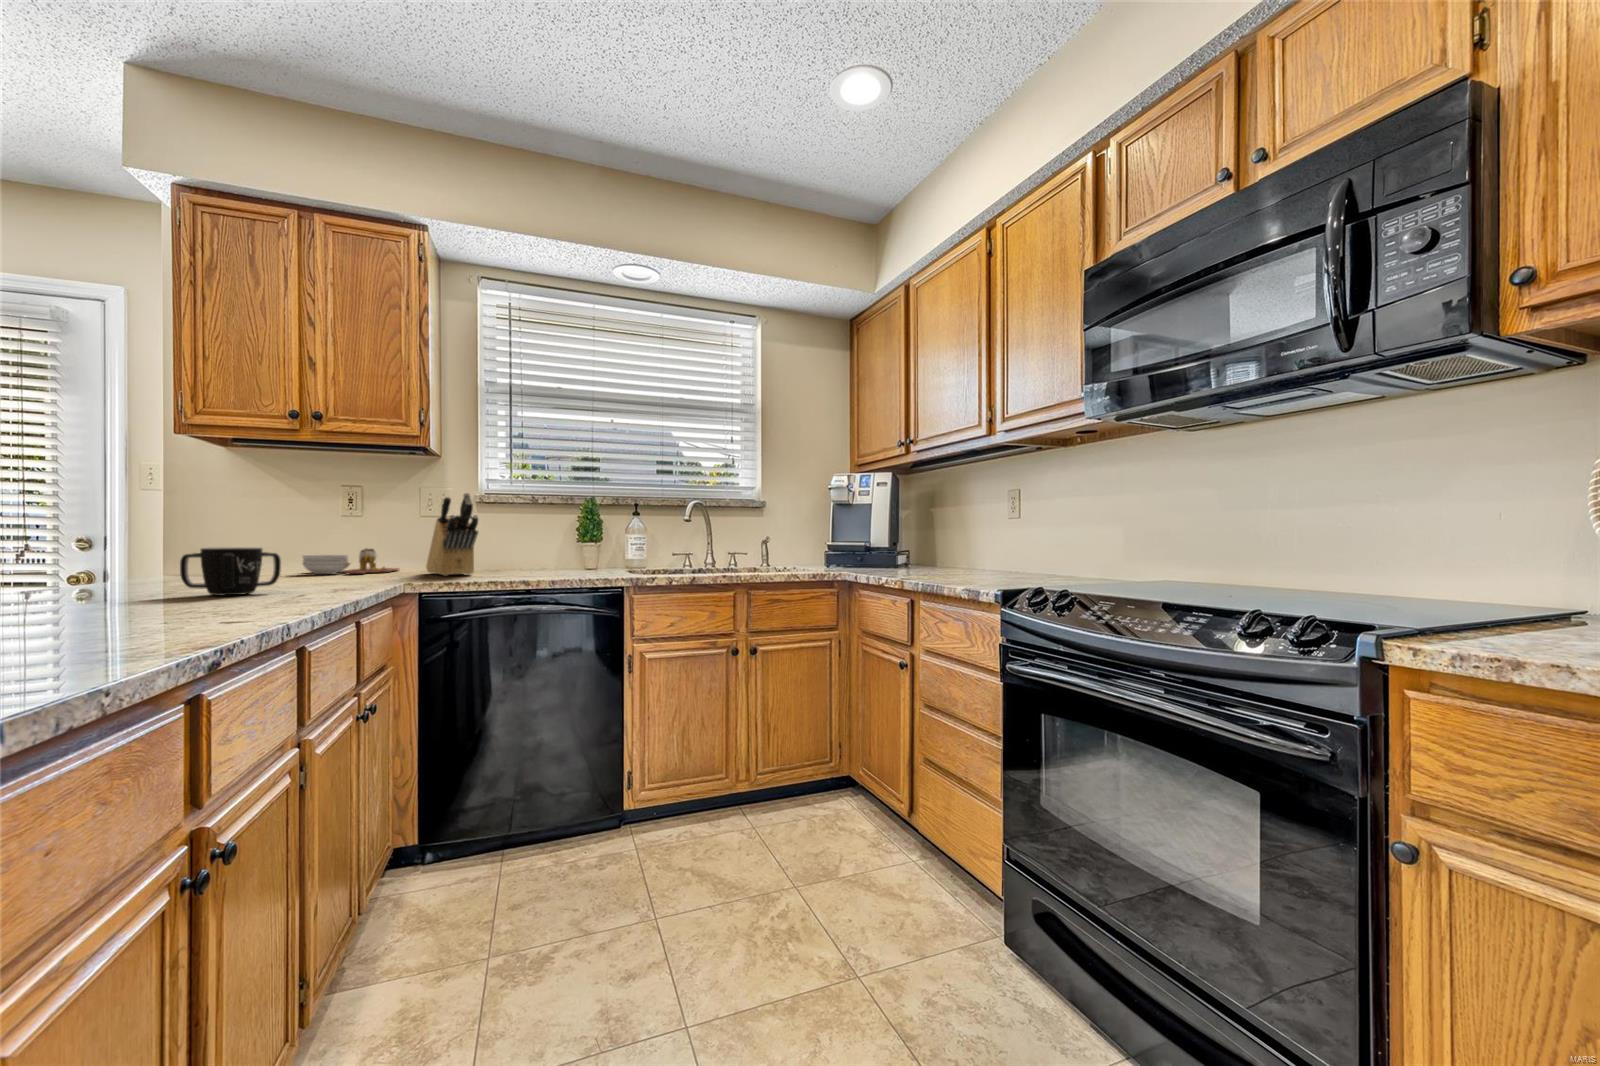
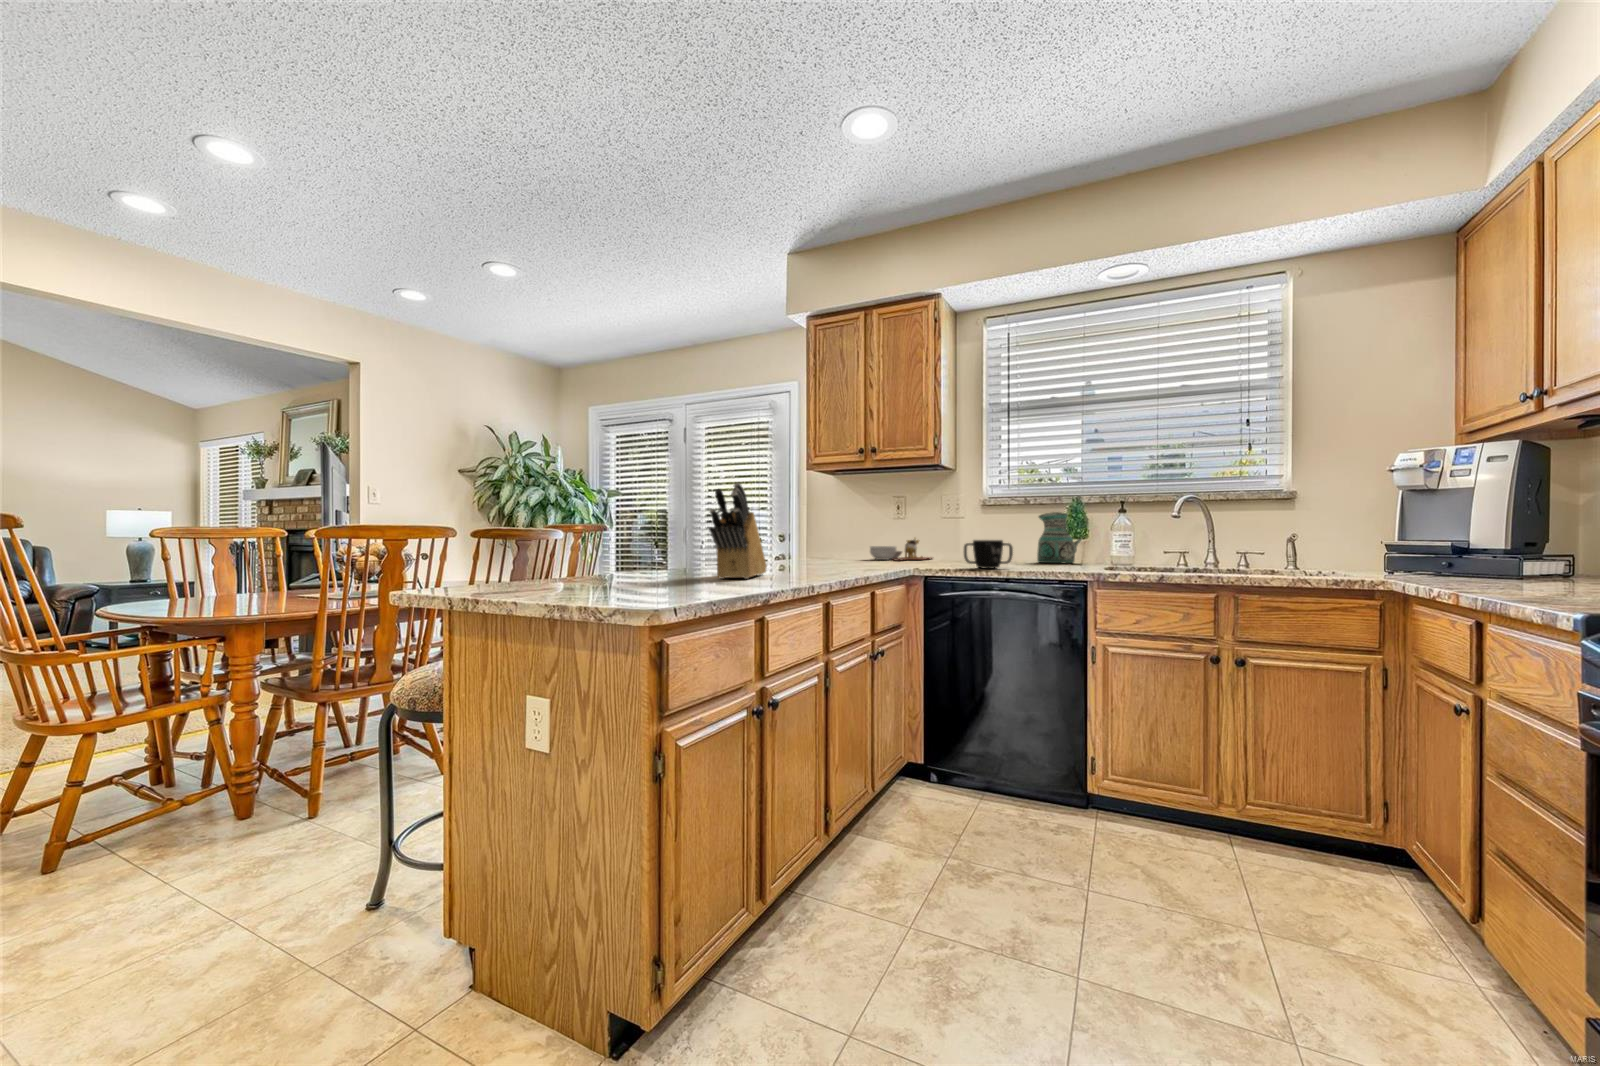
knife block: present [426,493,478,576] -> present [709,482,767,579]
ceramic pitcher: none [542,513,596,570] -> present [1037,512,1089,563]
mug: present [180,547,281,595] -> present [964,540,1013,569]

